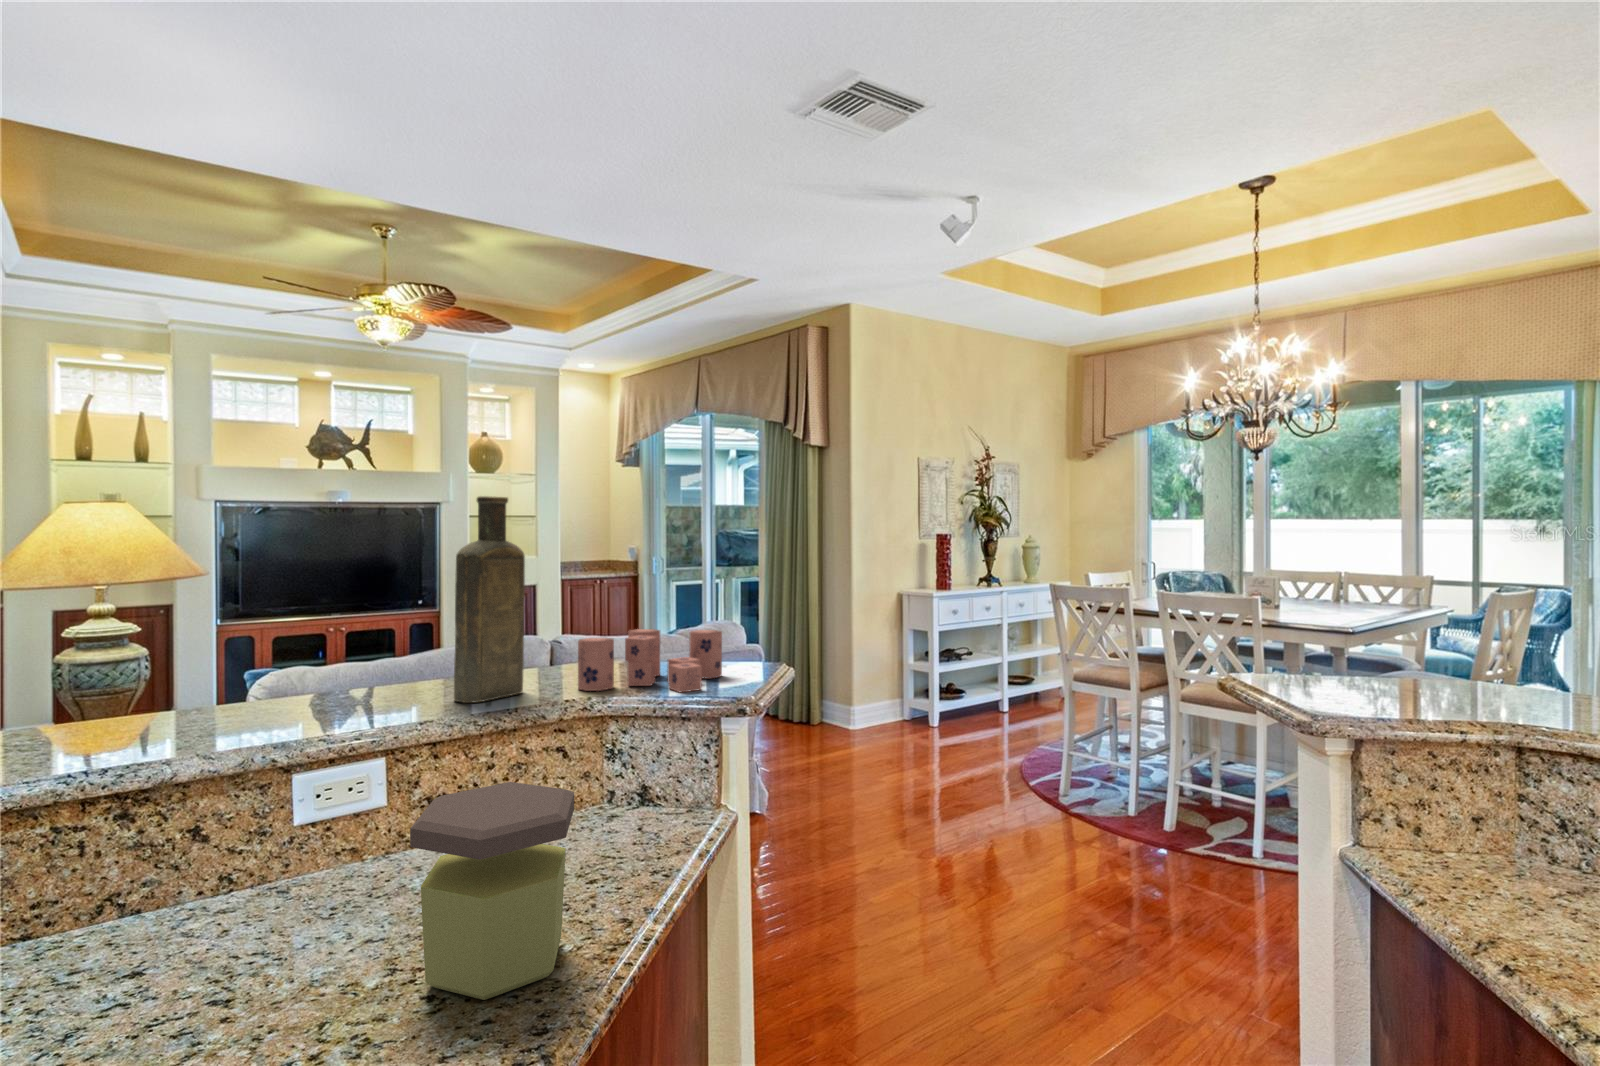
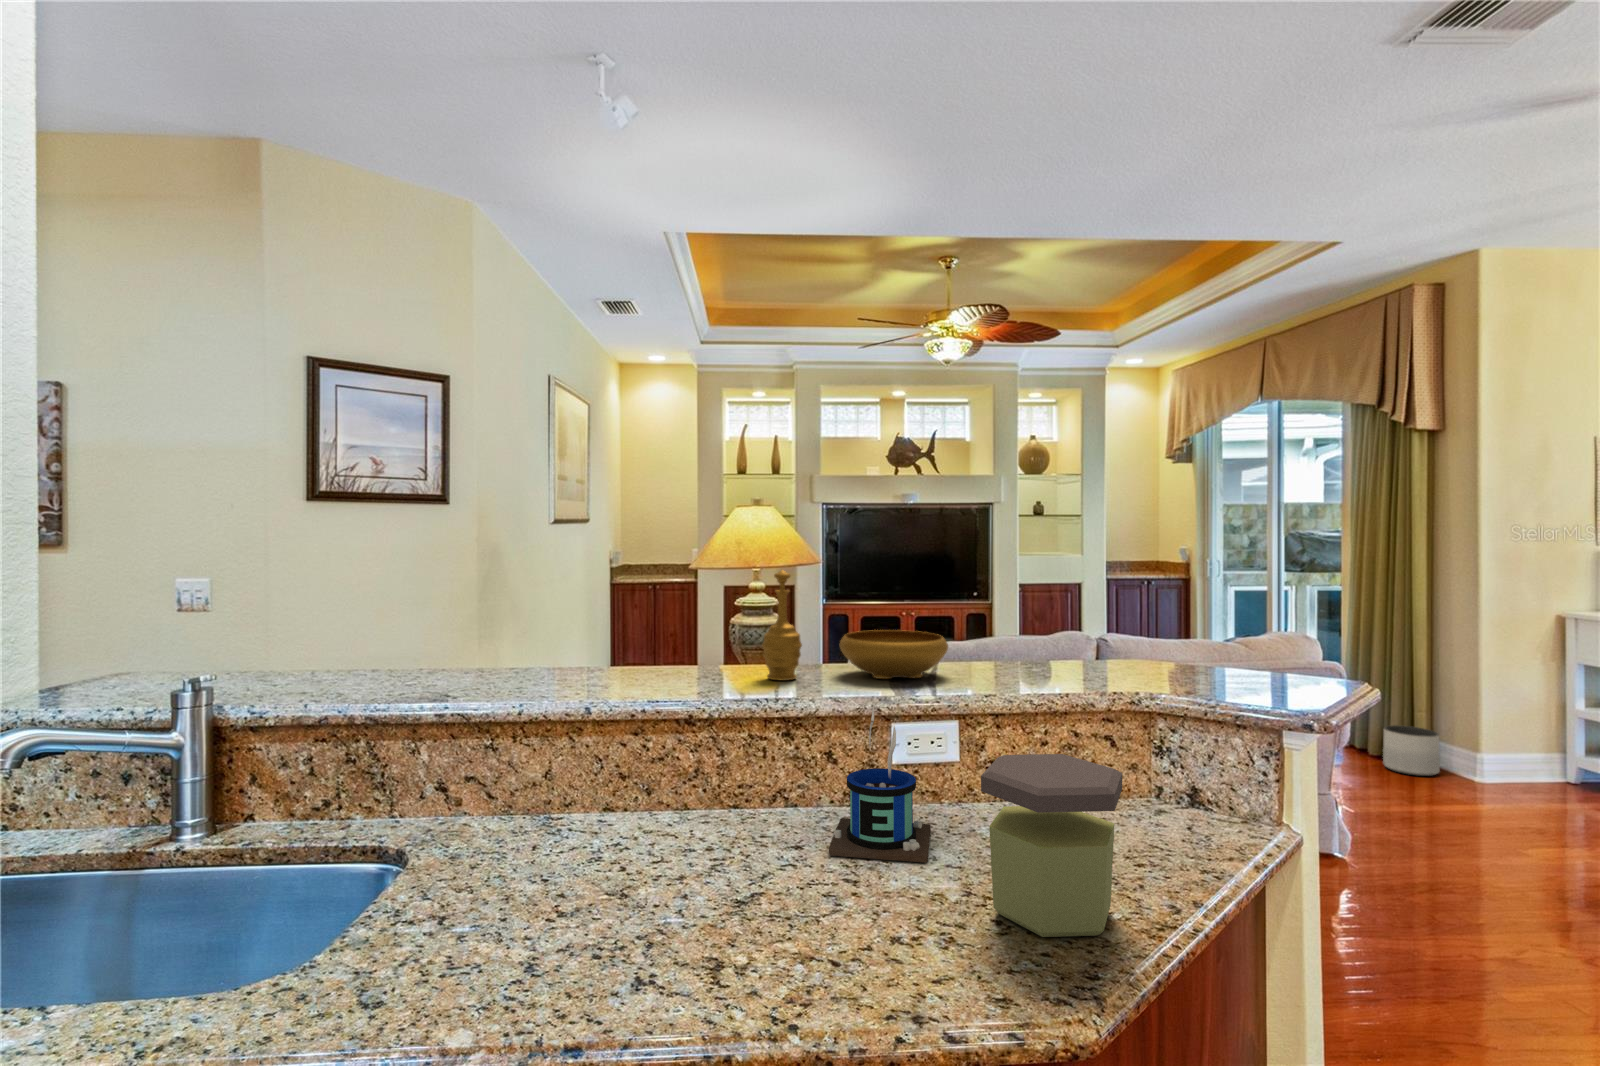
bottle: present [454,496,525,703] -> none [993,498,1071,684]
decorative bowl: none [82,584,378,740] -> present [762,570,948,681]
candle: present [578,629,722,692] -> none [1124,630,1288,698]
planter: none [784,691,820,730] -> present [1383,725,1440,776]
mug: none [186,755,347,975] -> present [829,704,931,863]

